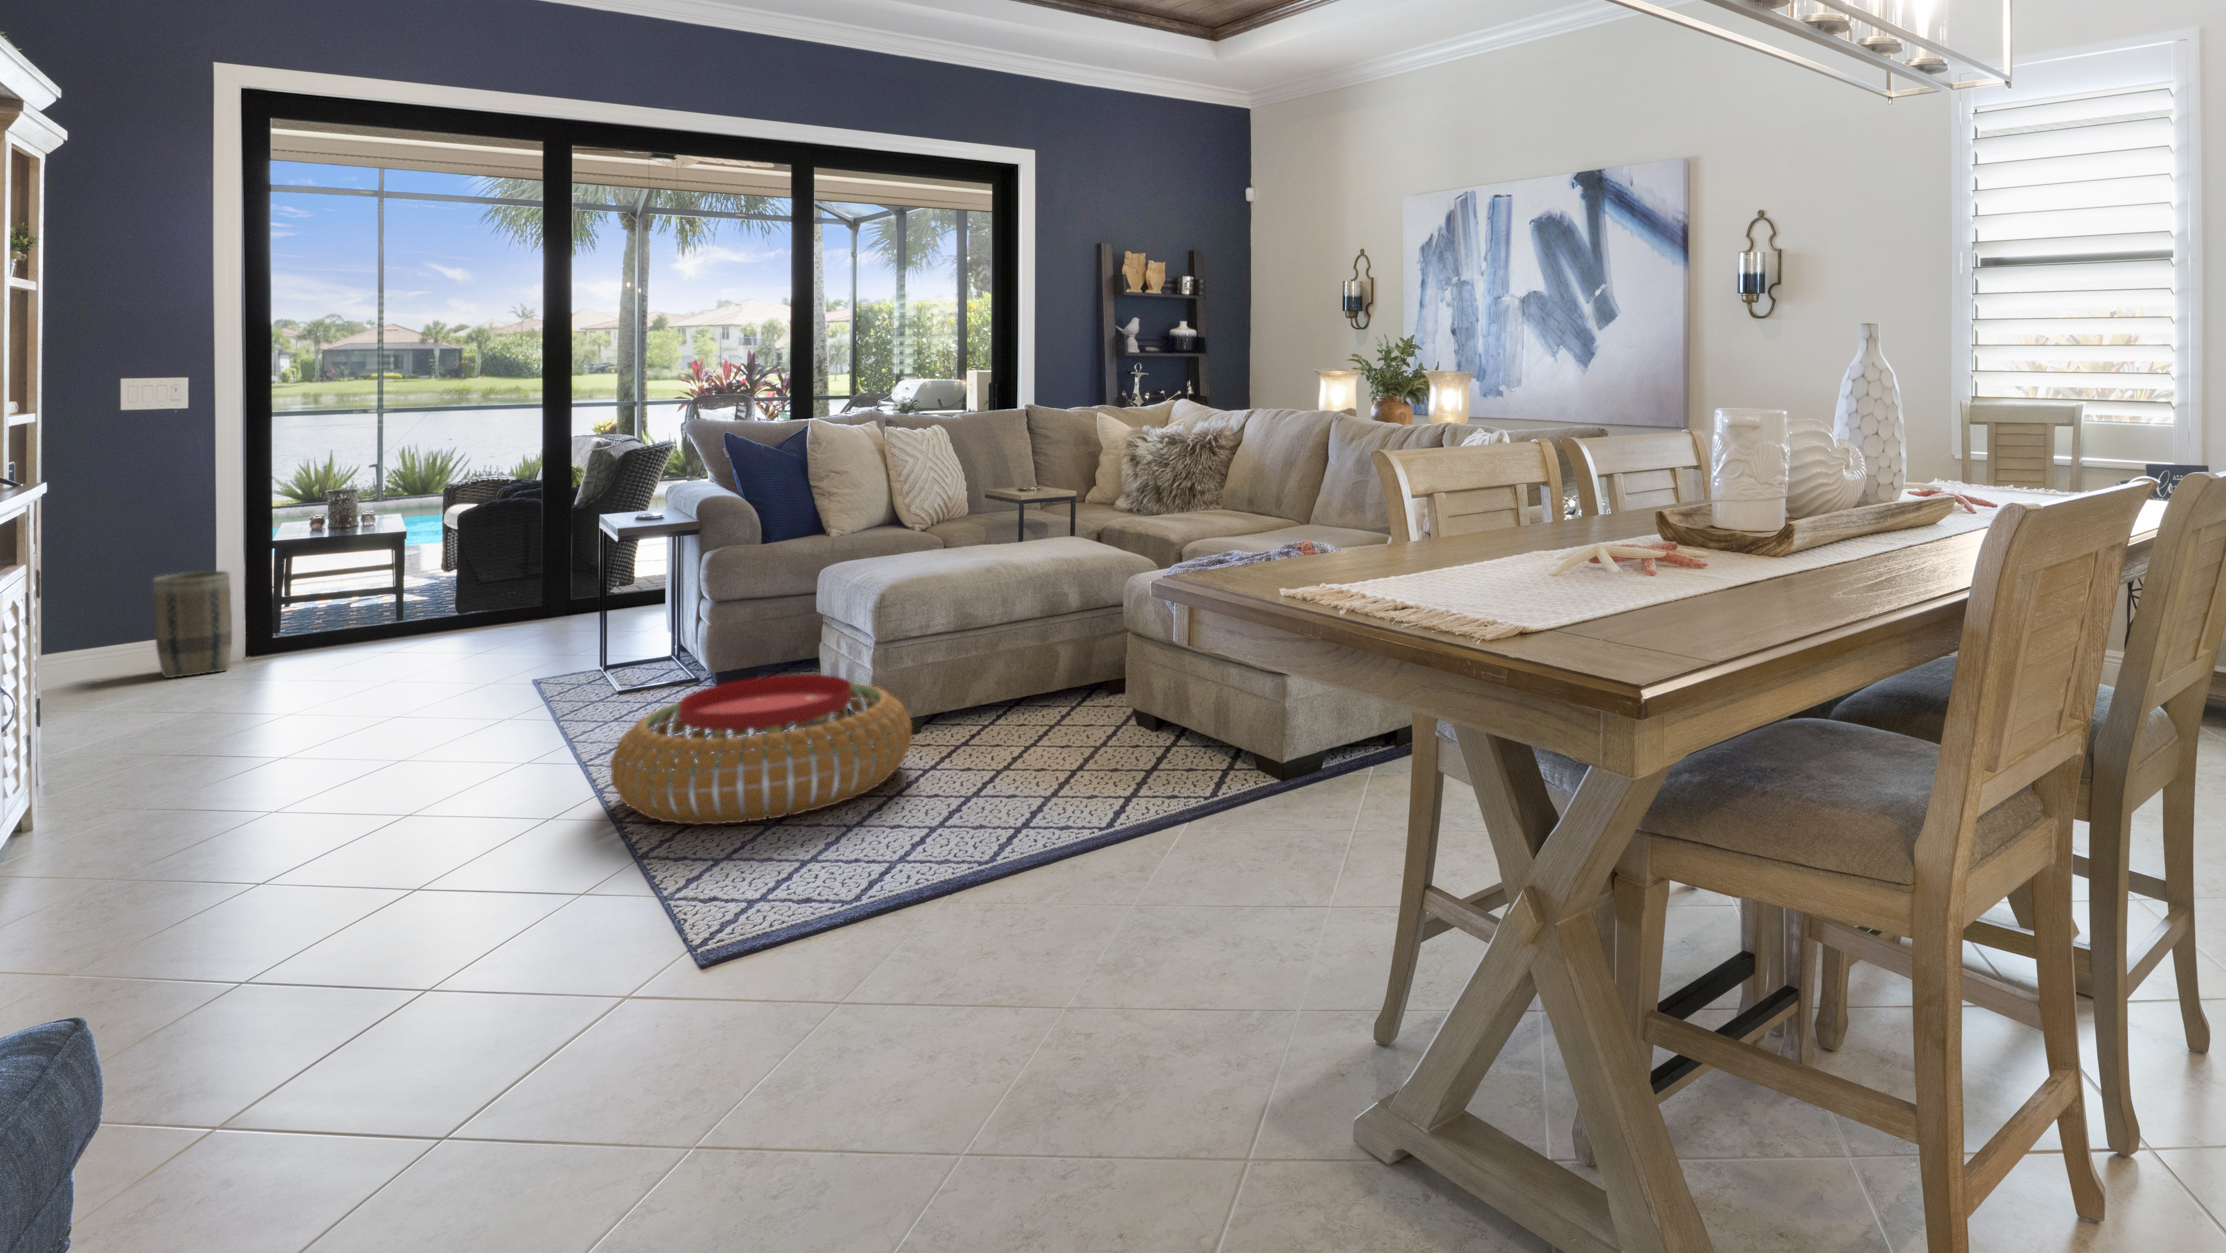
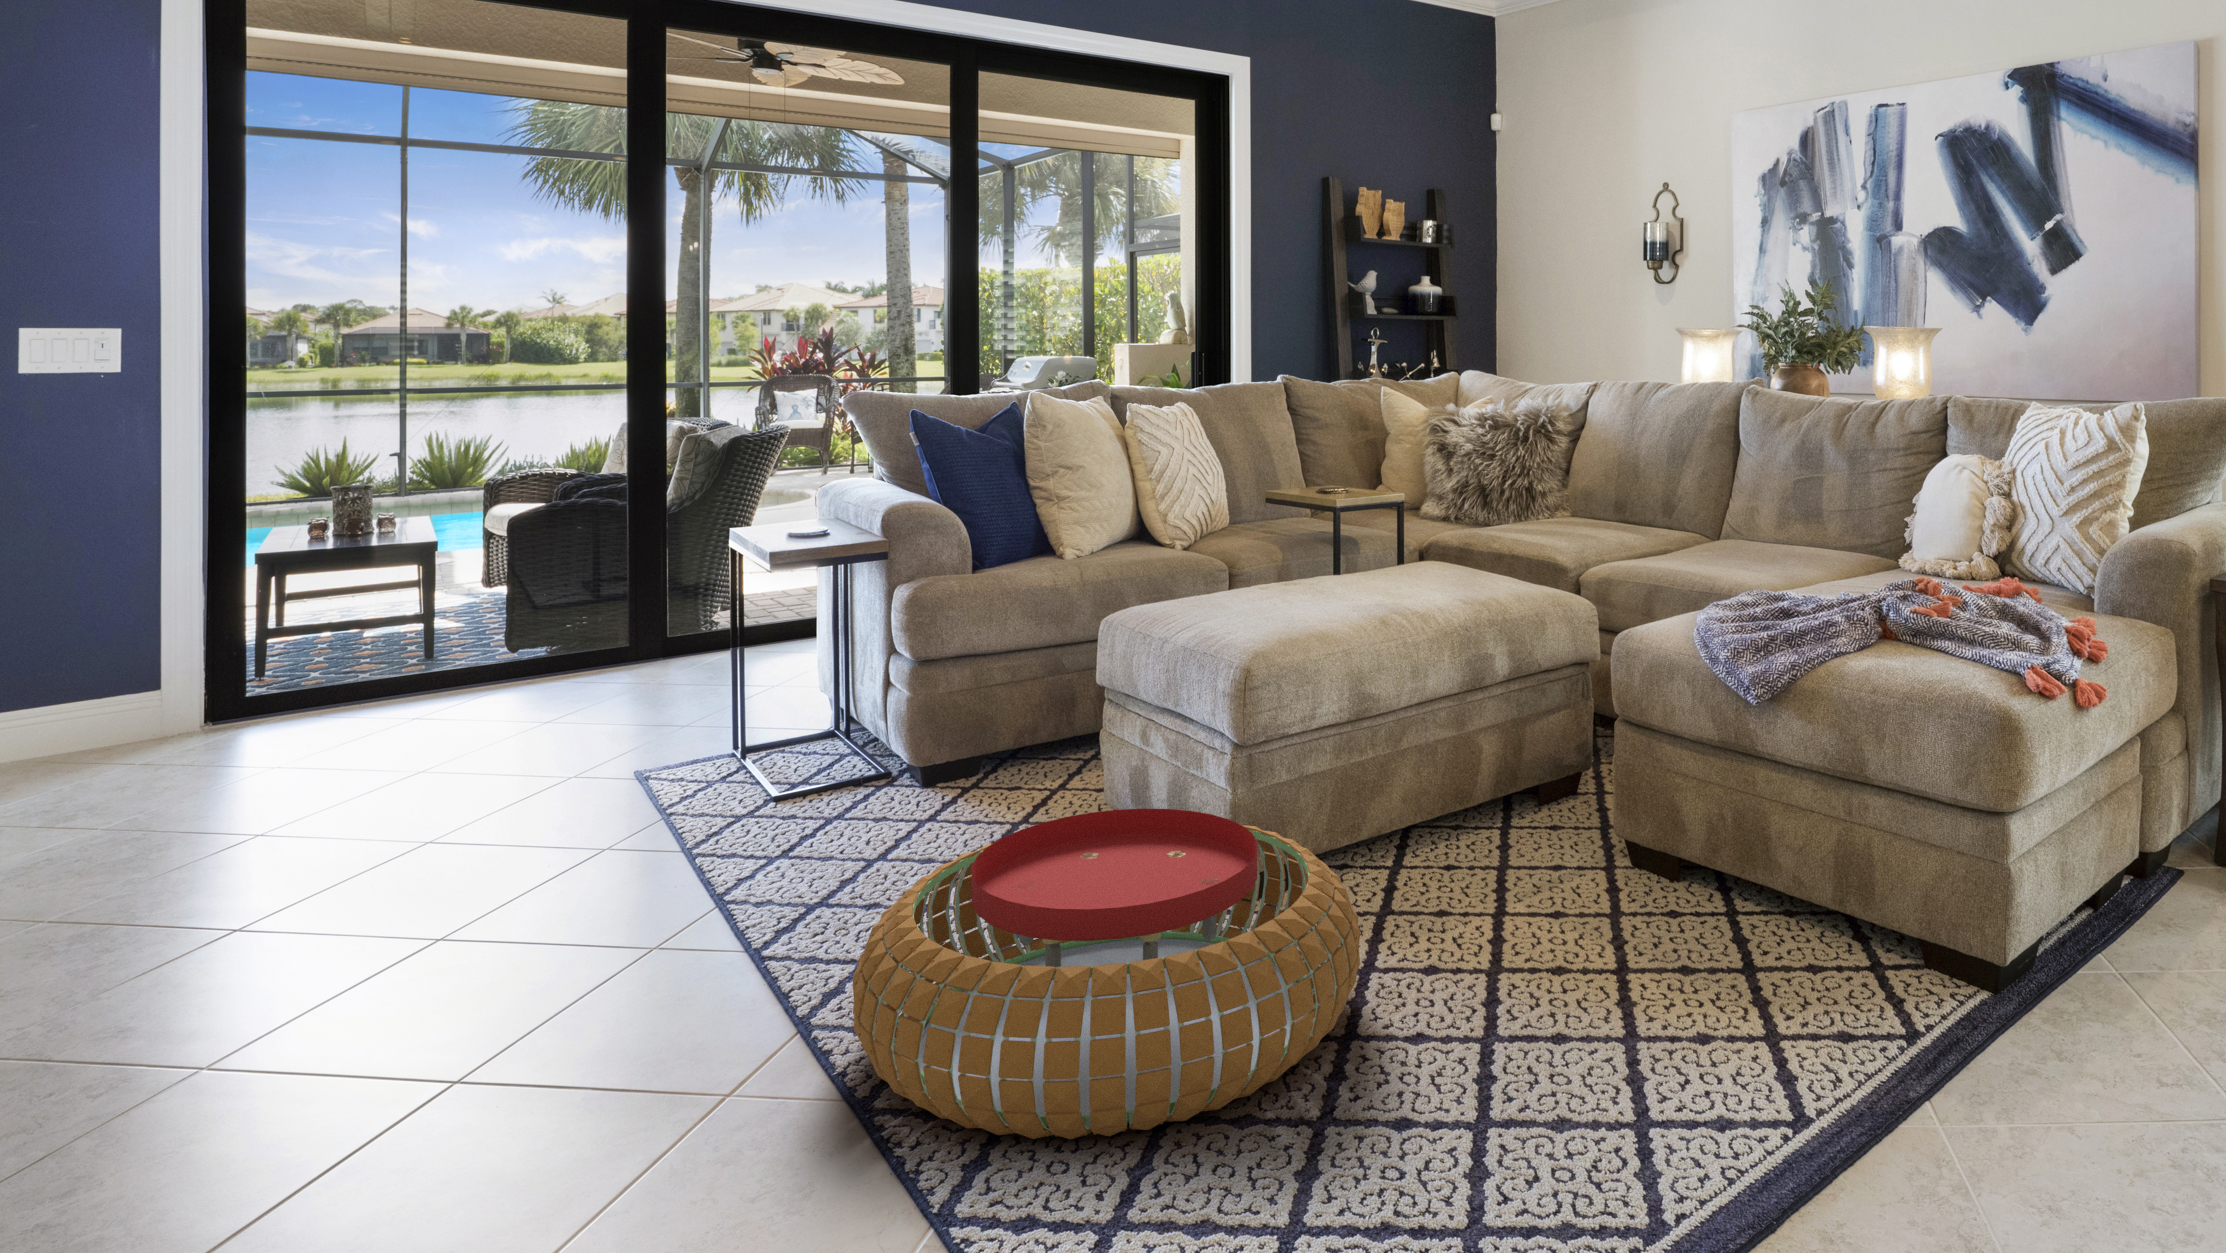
basket: present [153,571,232,678] -> none [69,597,186,760]

